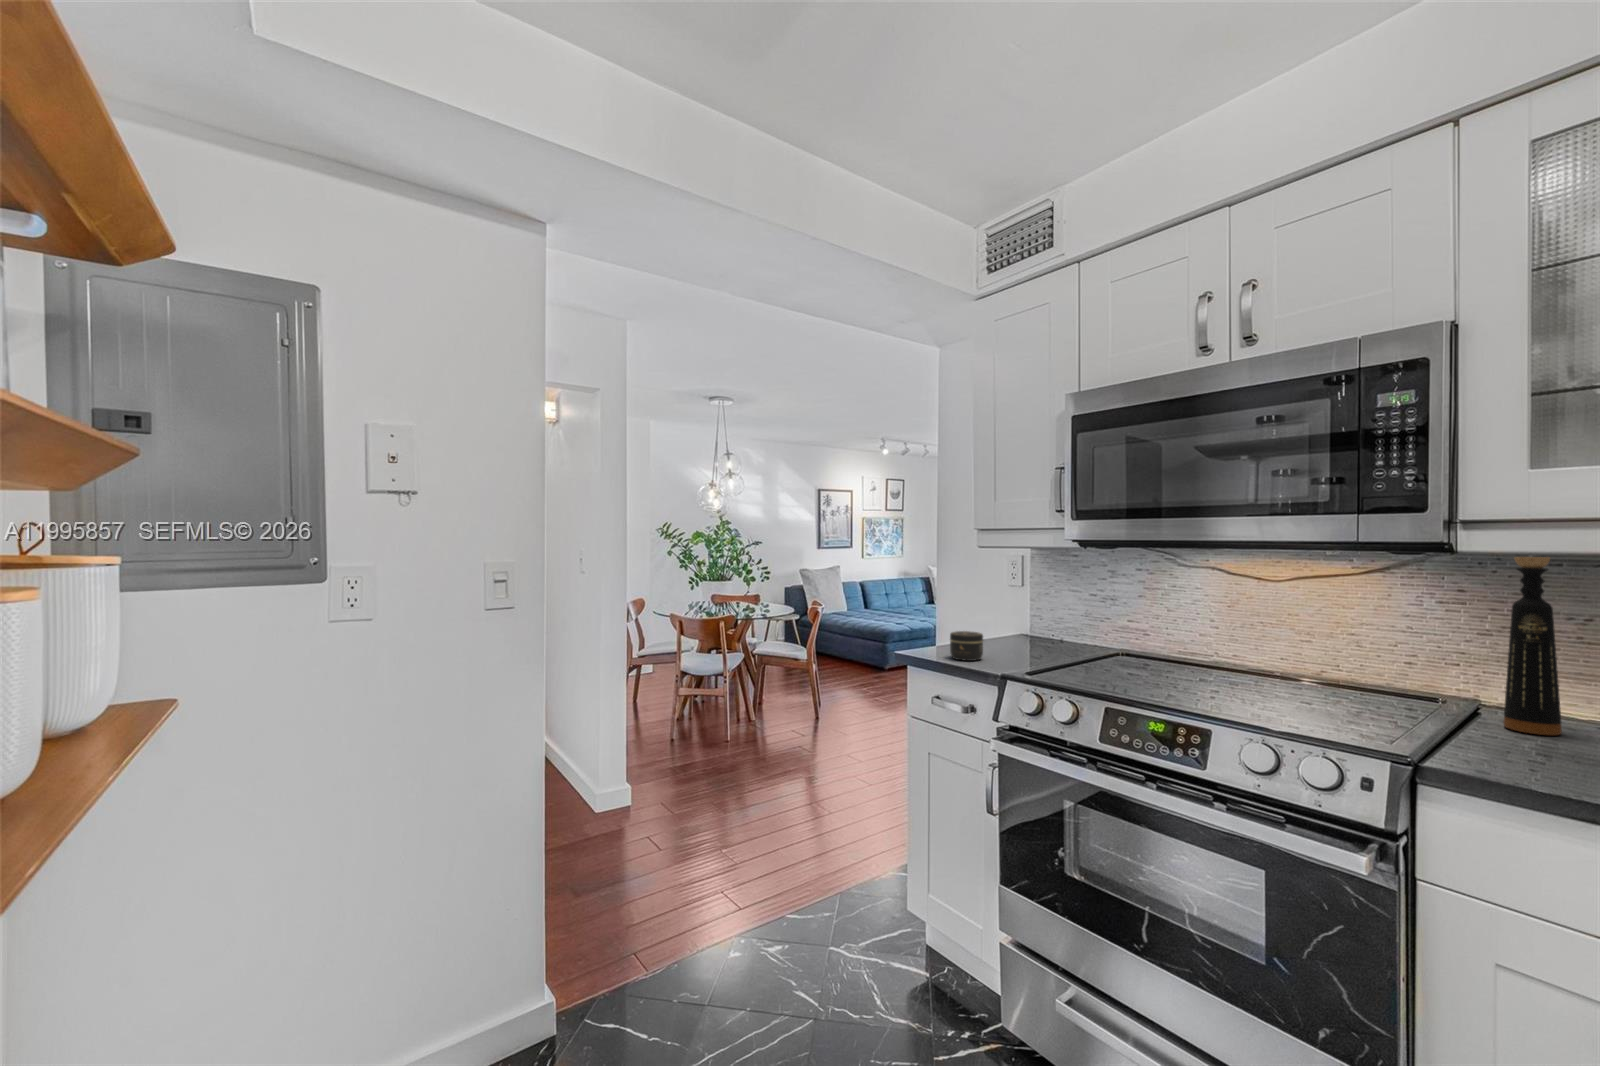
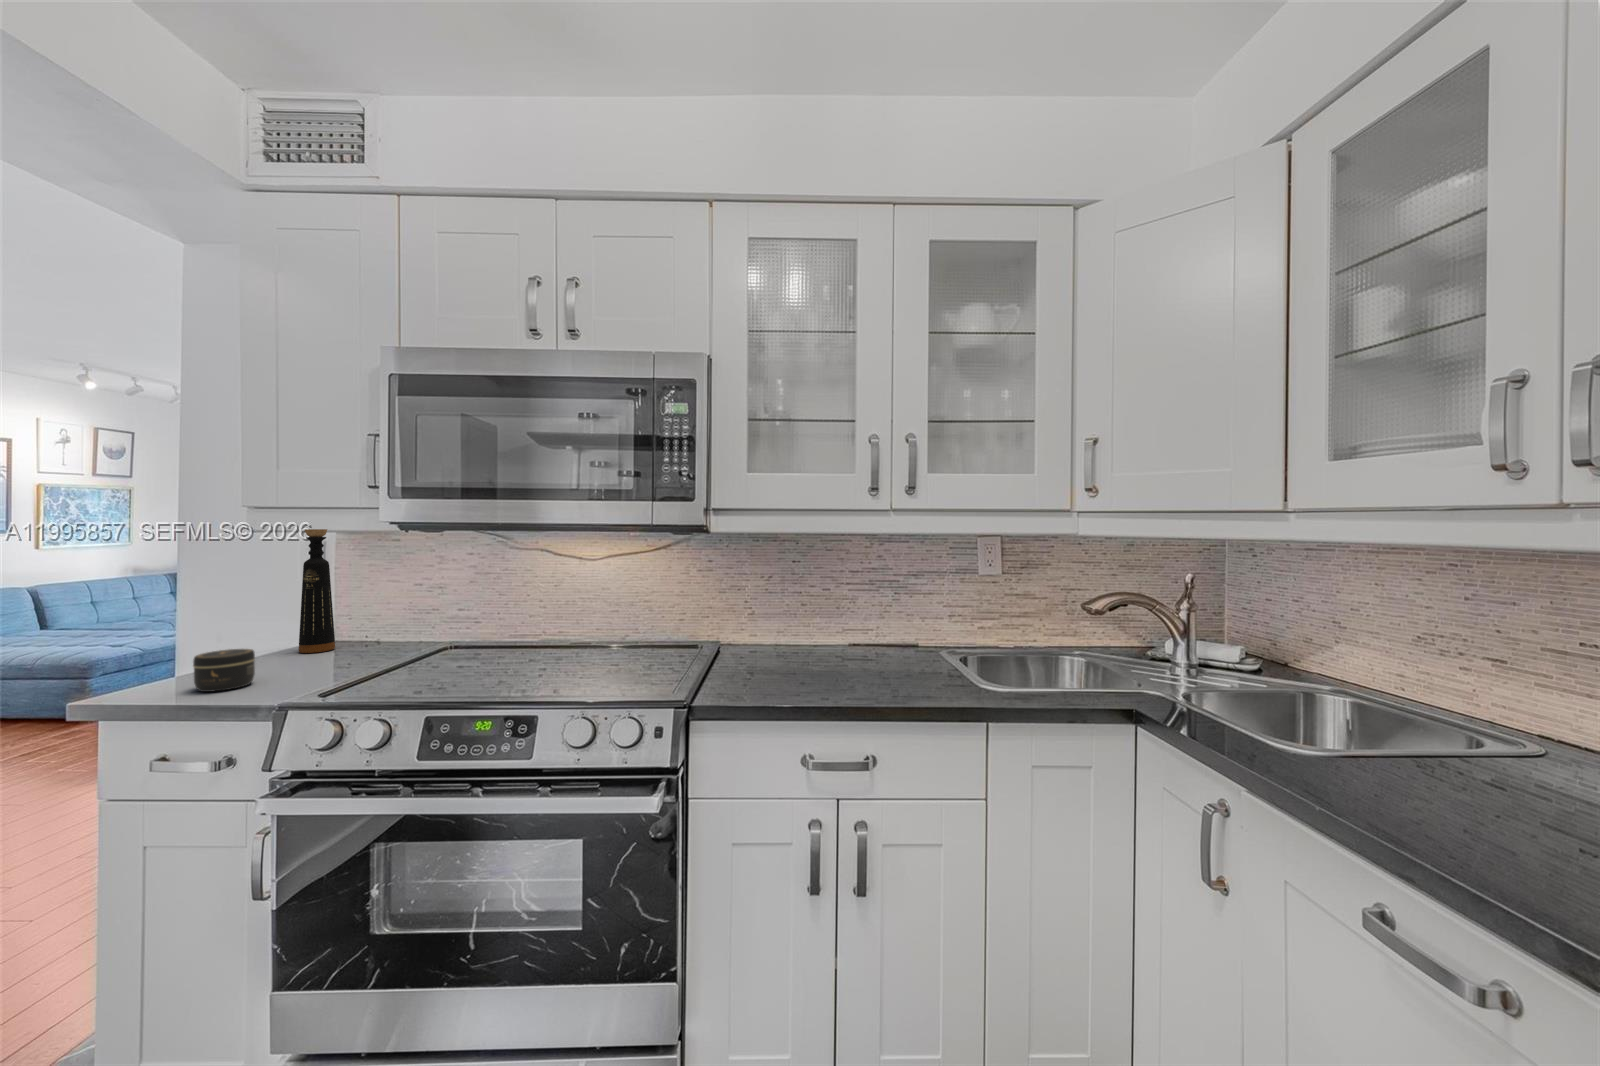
bottle: present [1504,557,1562,735] -> present [299,529,335,653]

